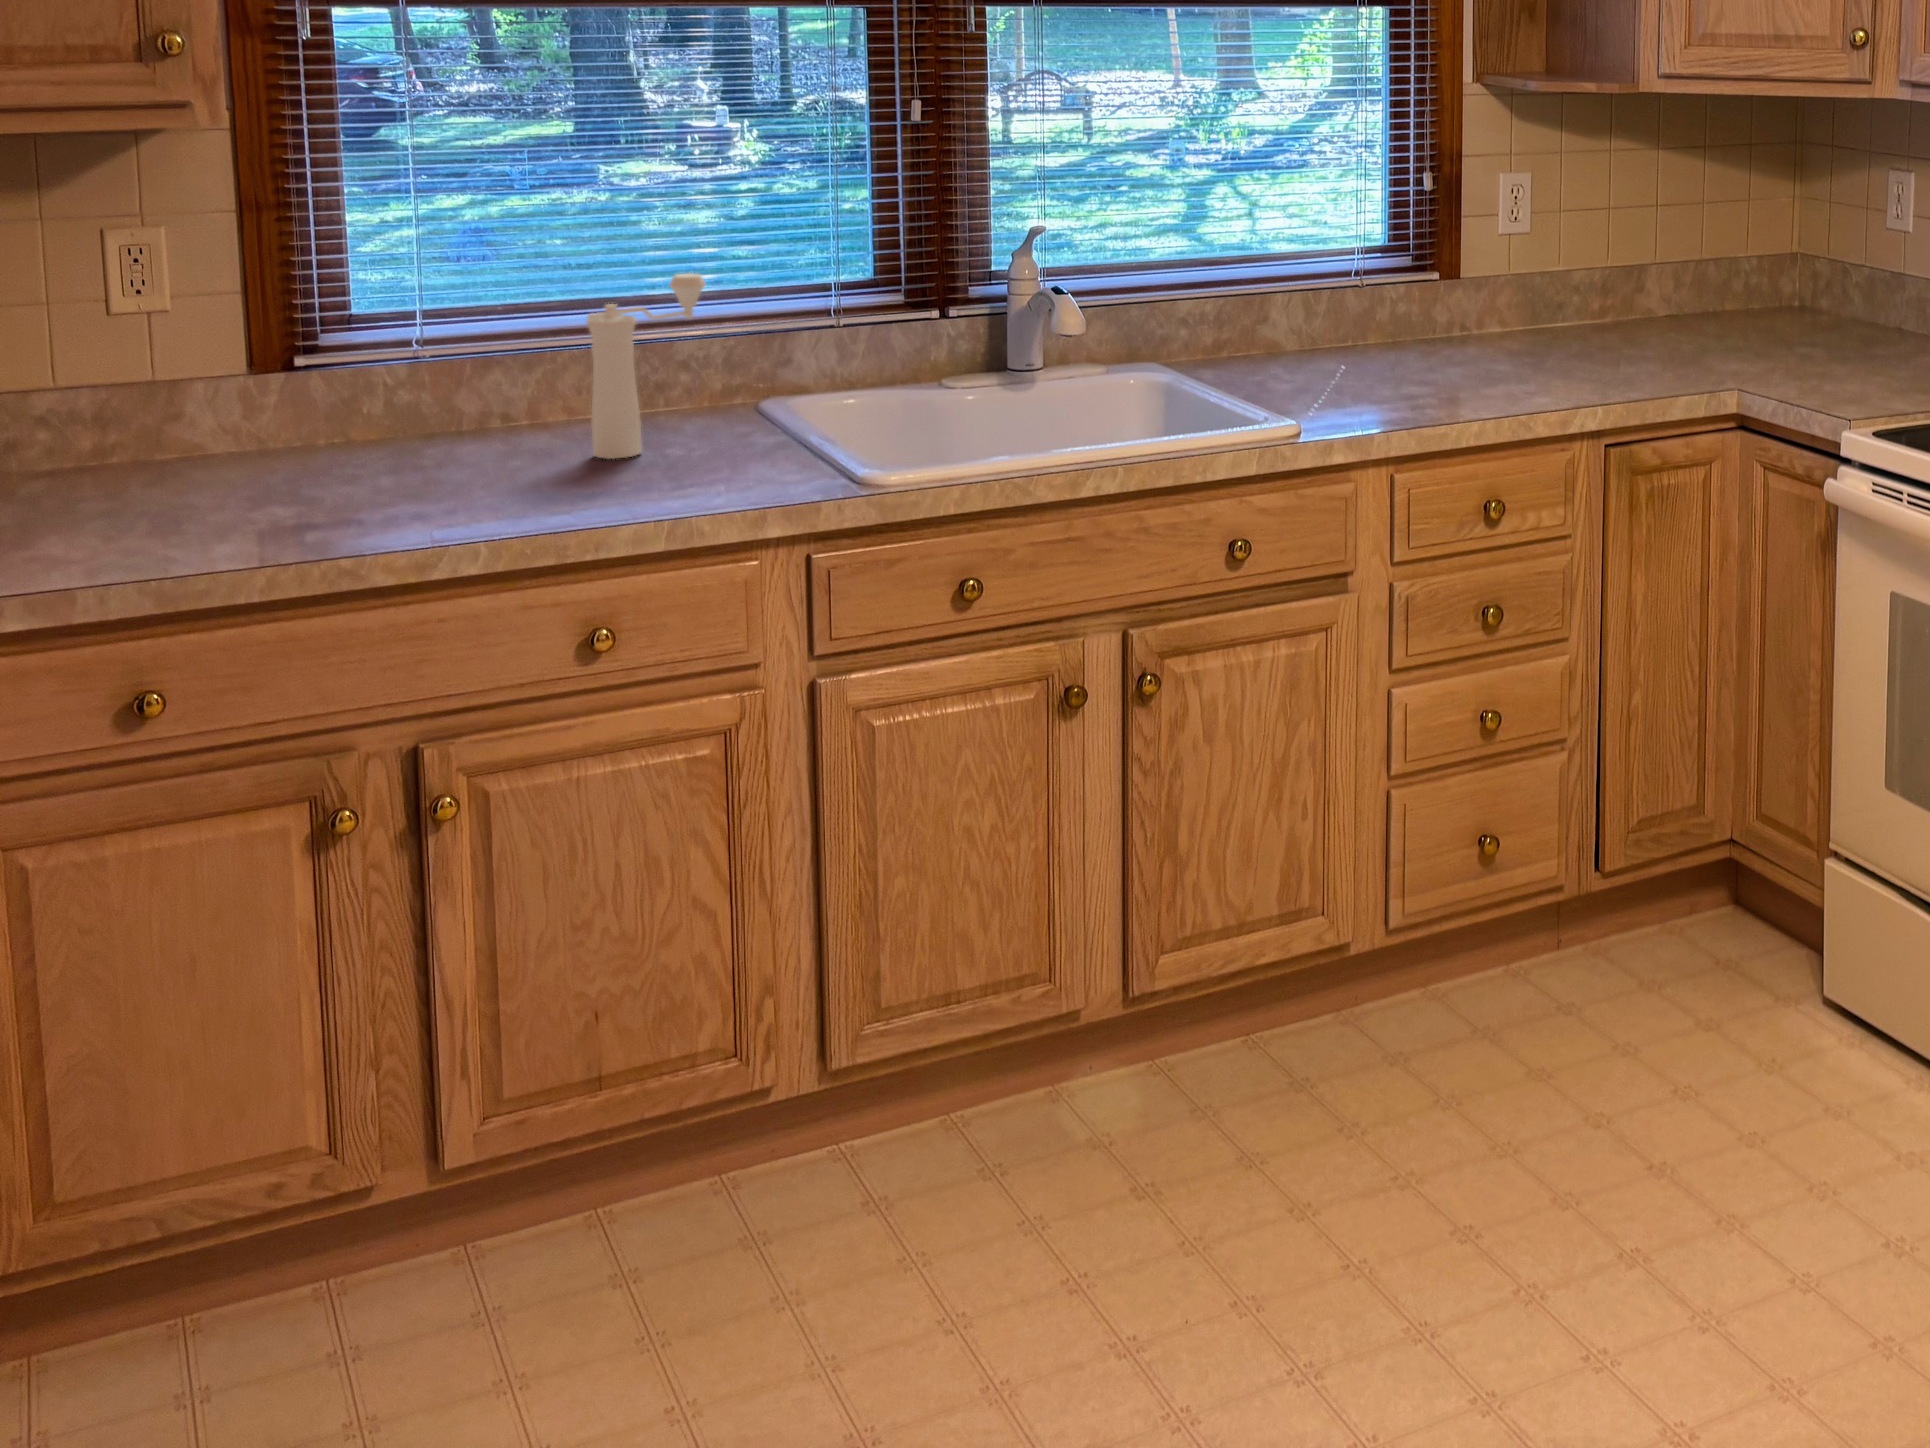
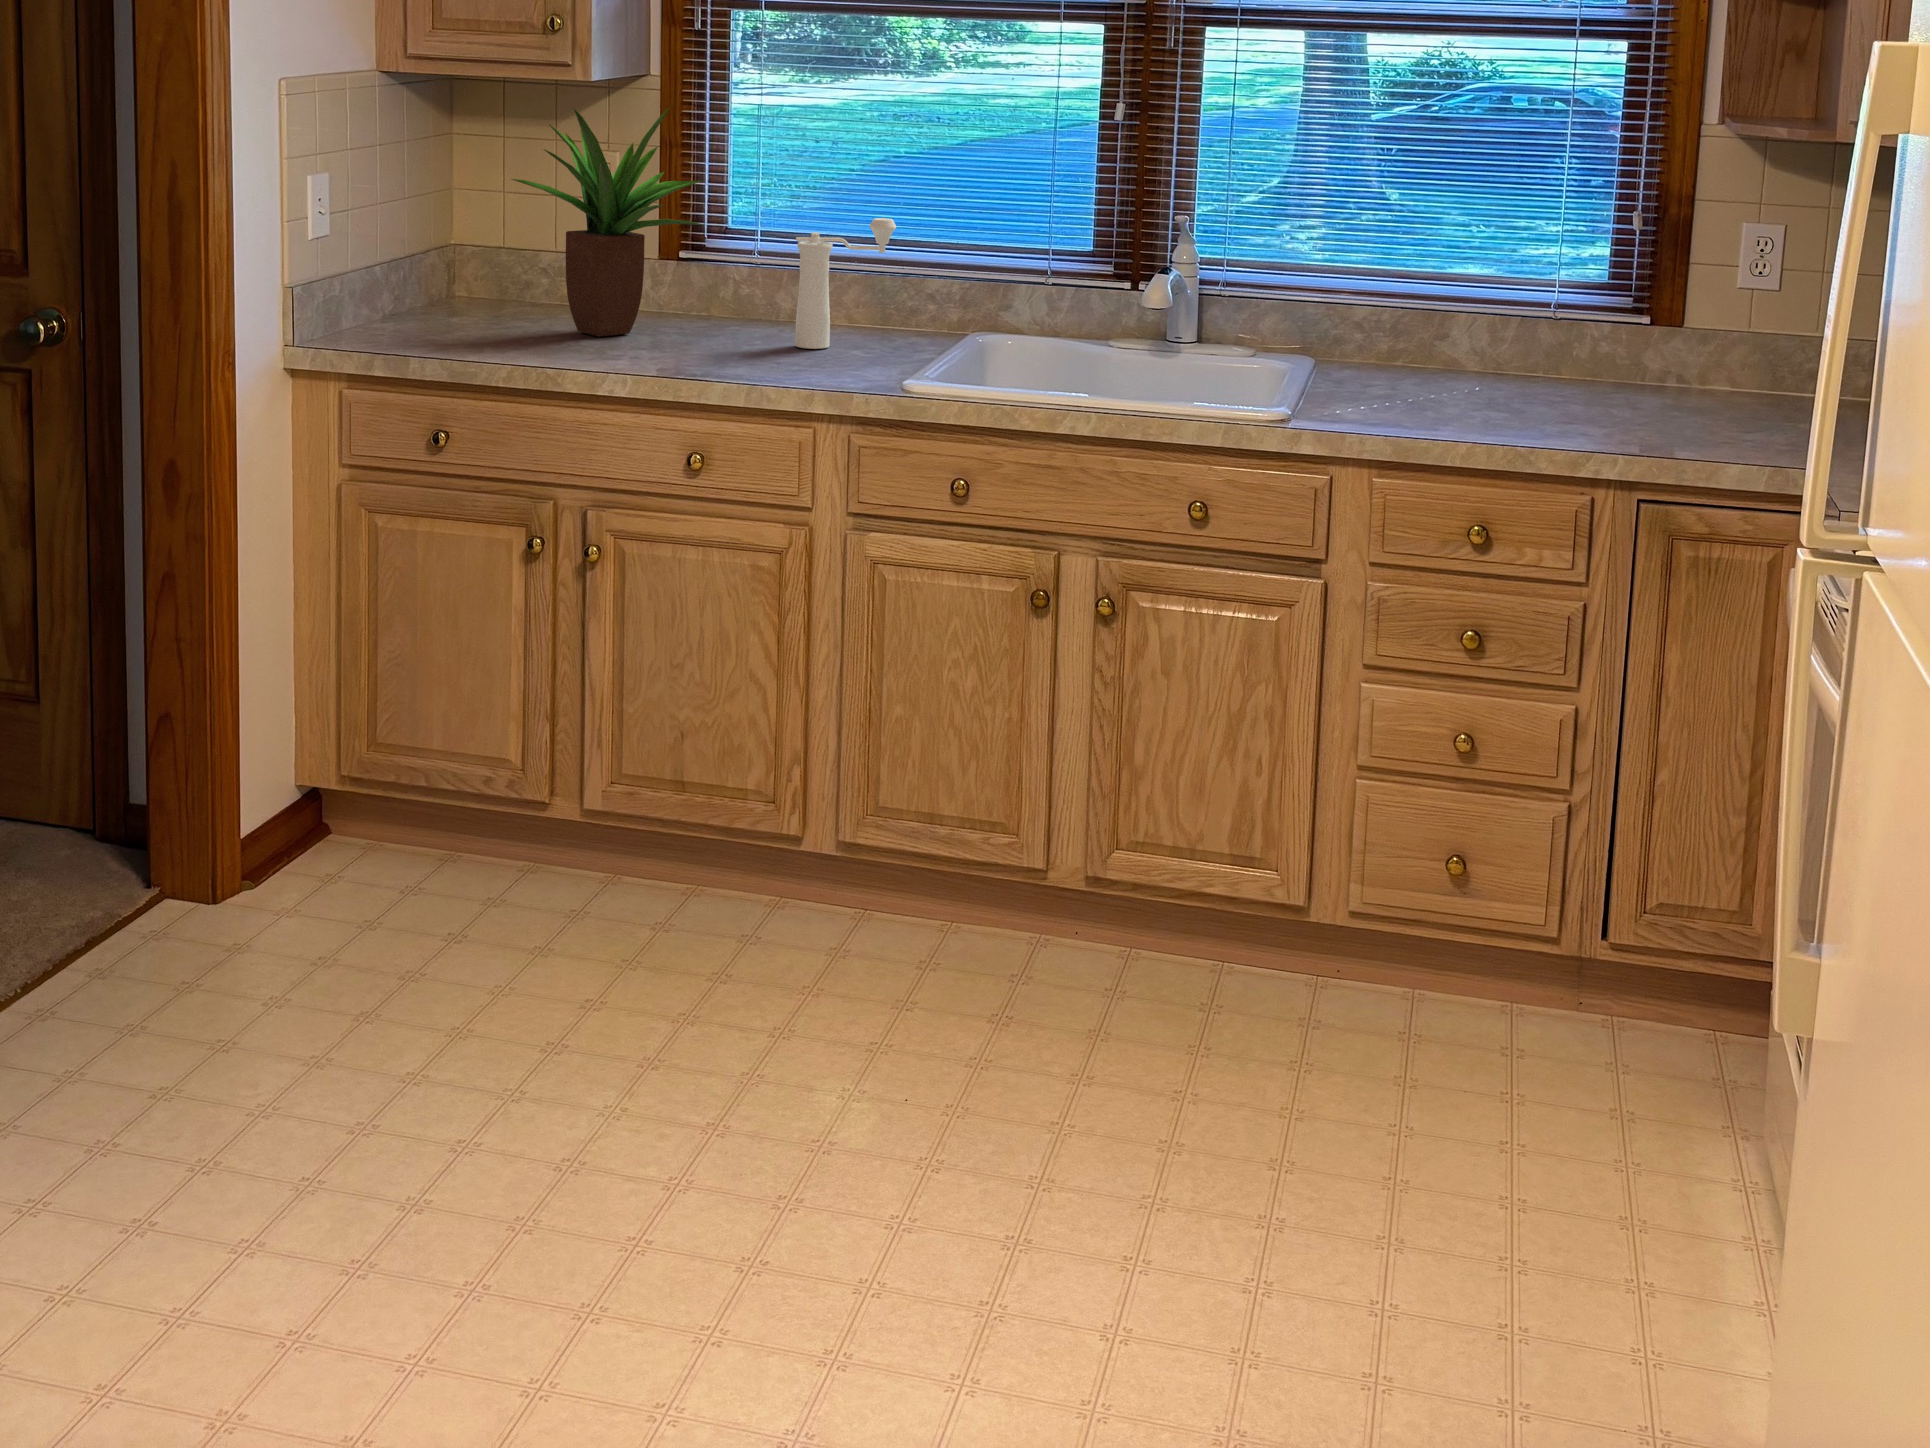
potted plant: none [128,155,456,498] -> present [512,108,704,337]

